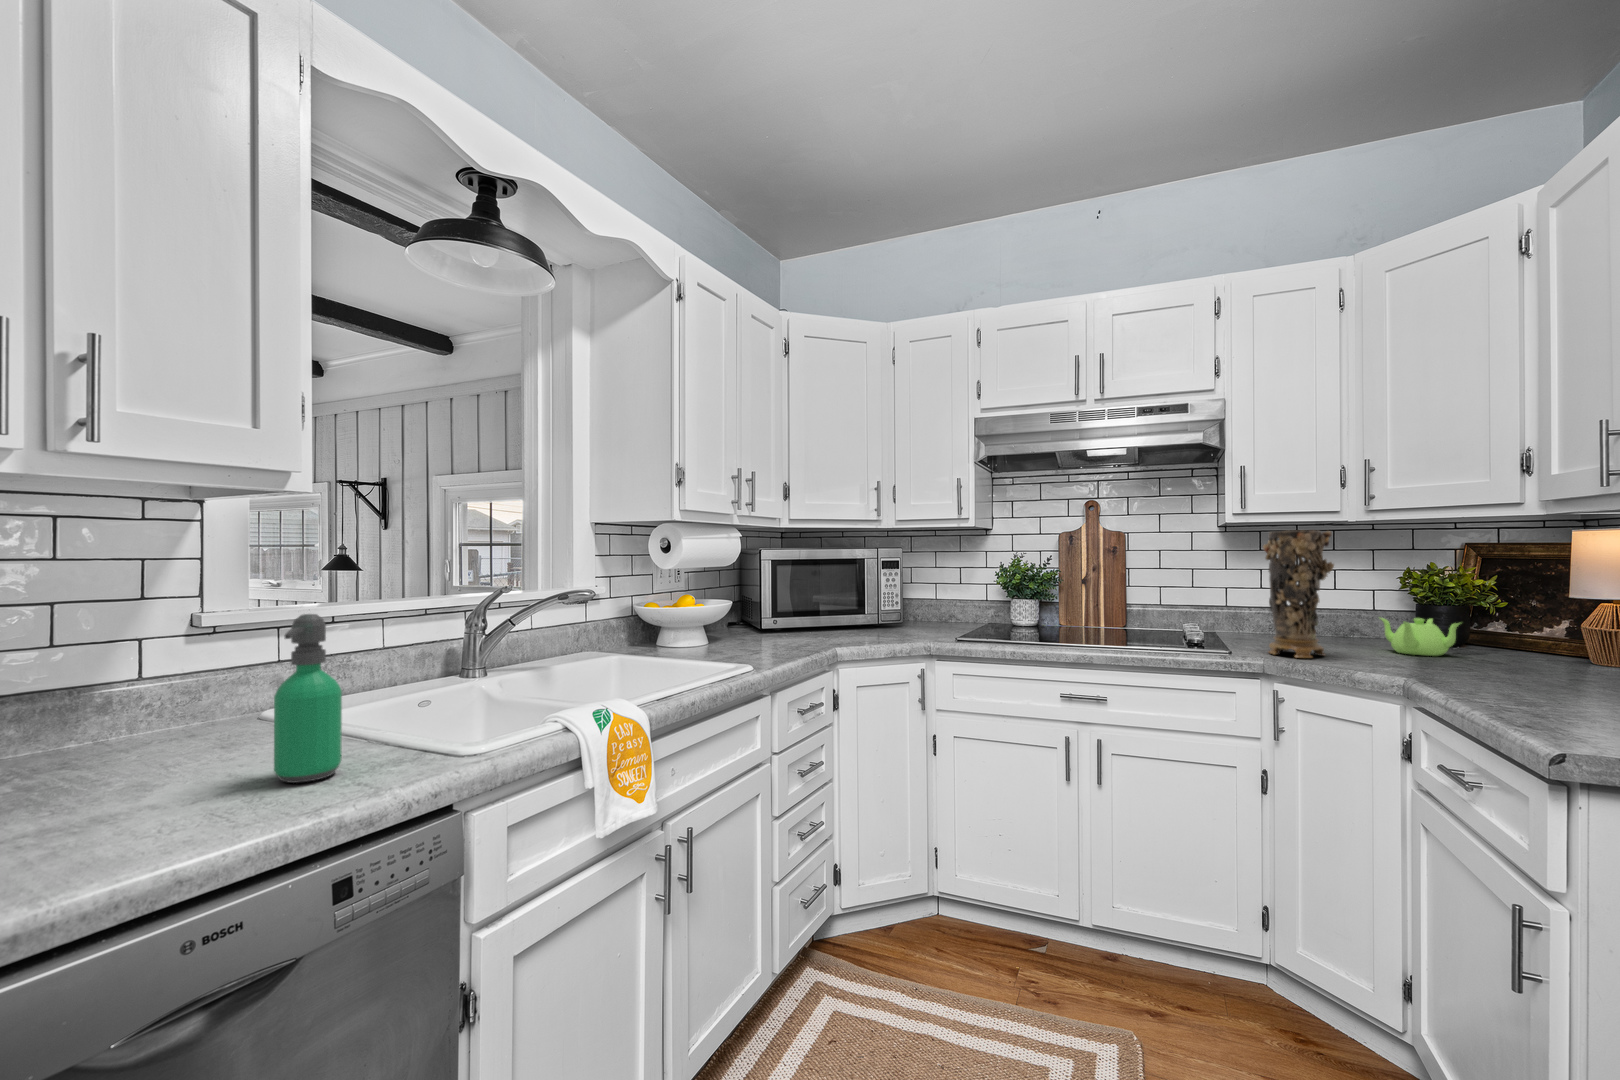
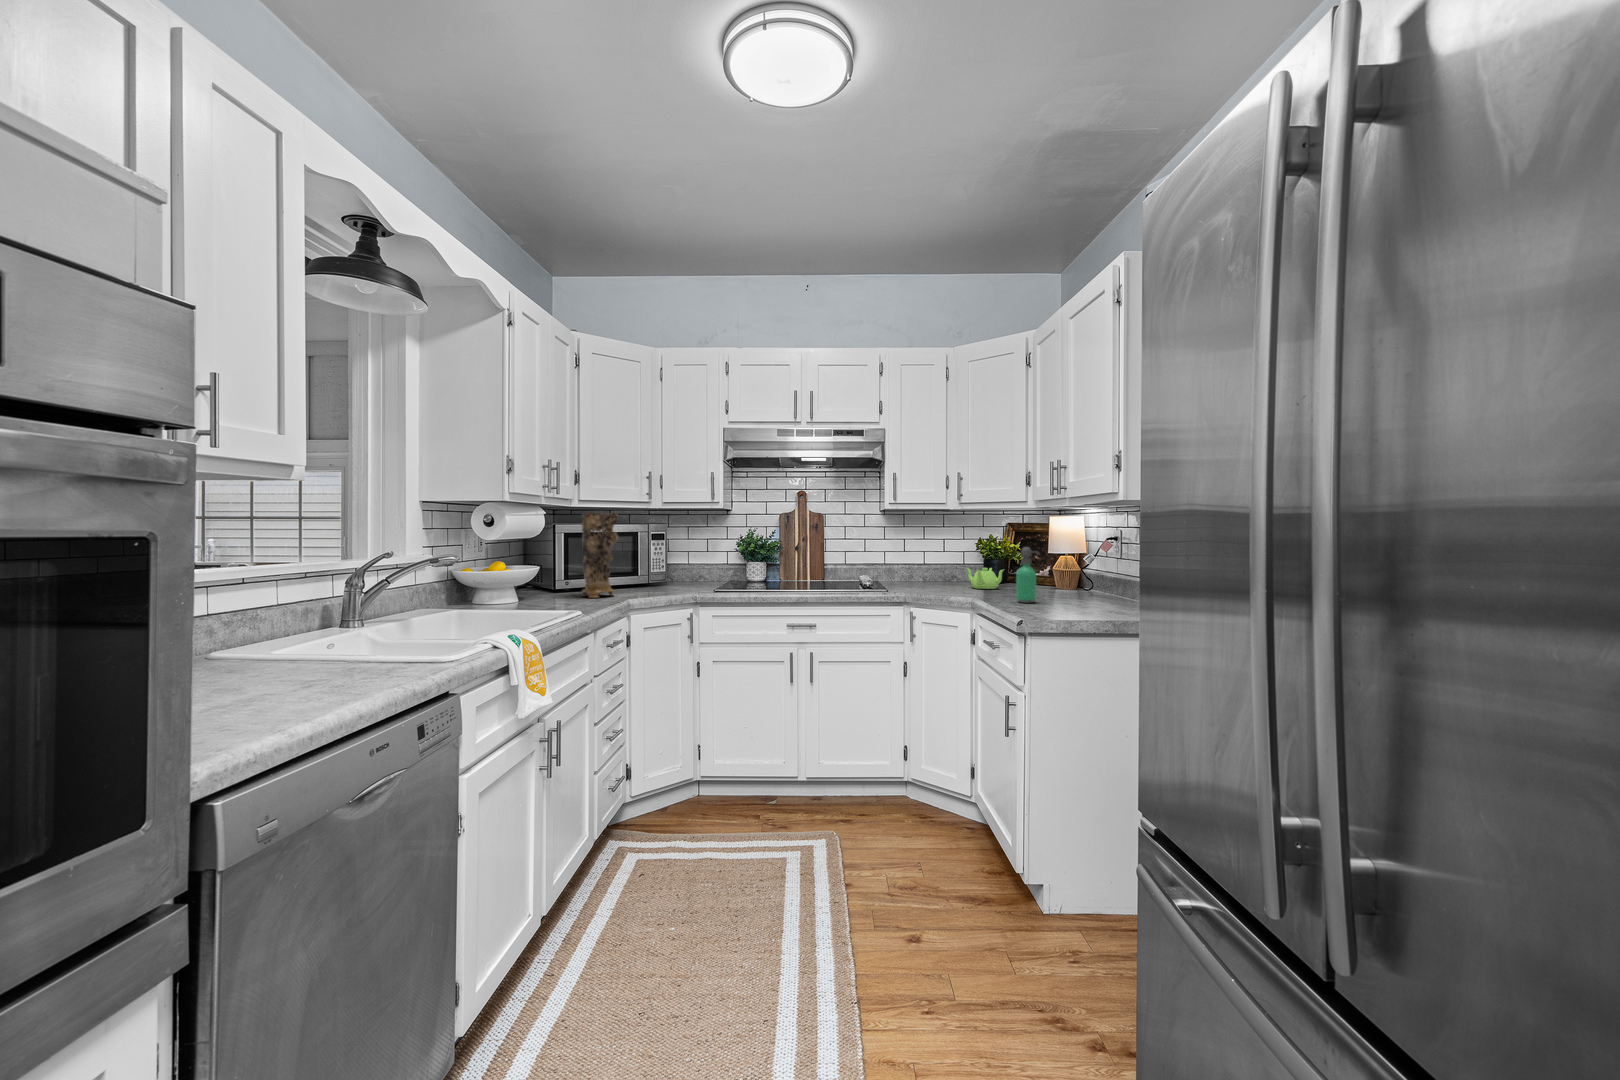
decorative vase: present [1263,530,1334,658] -> present [582,513,618,598]
soap dispenser: present [274,614,342,783] -> present [1016,547,1038,603]

